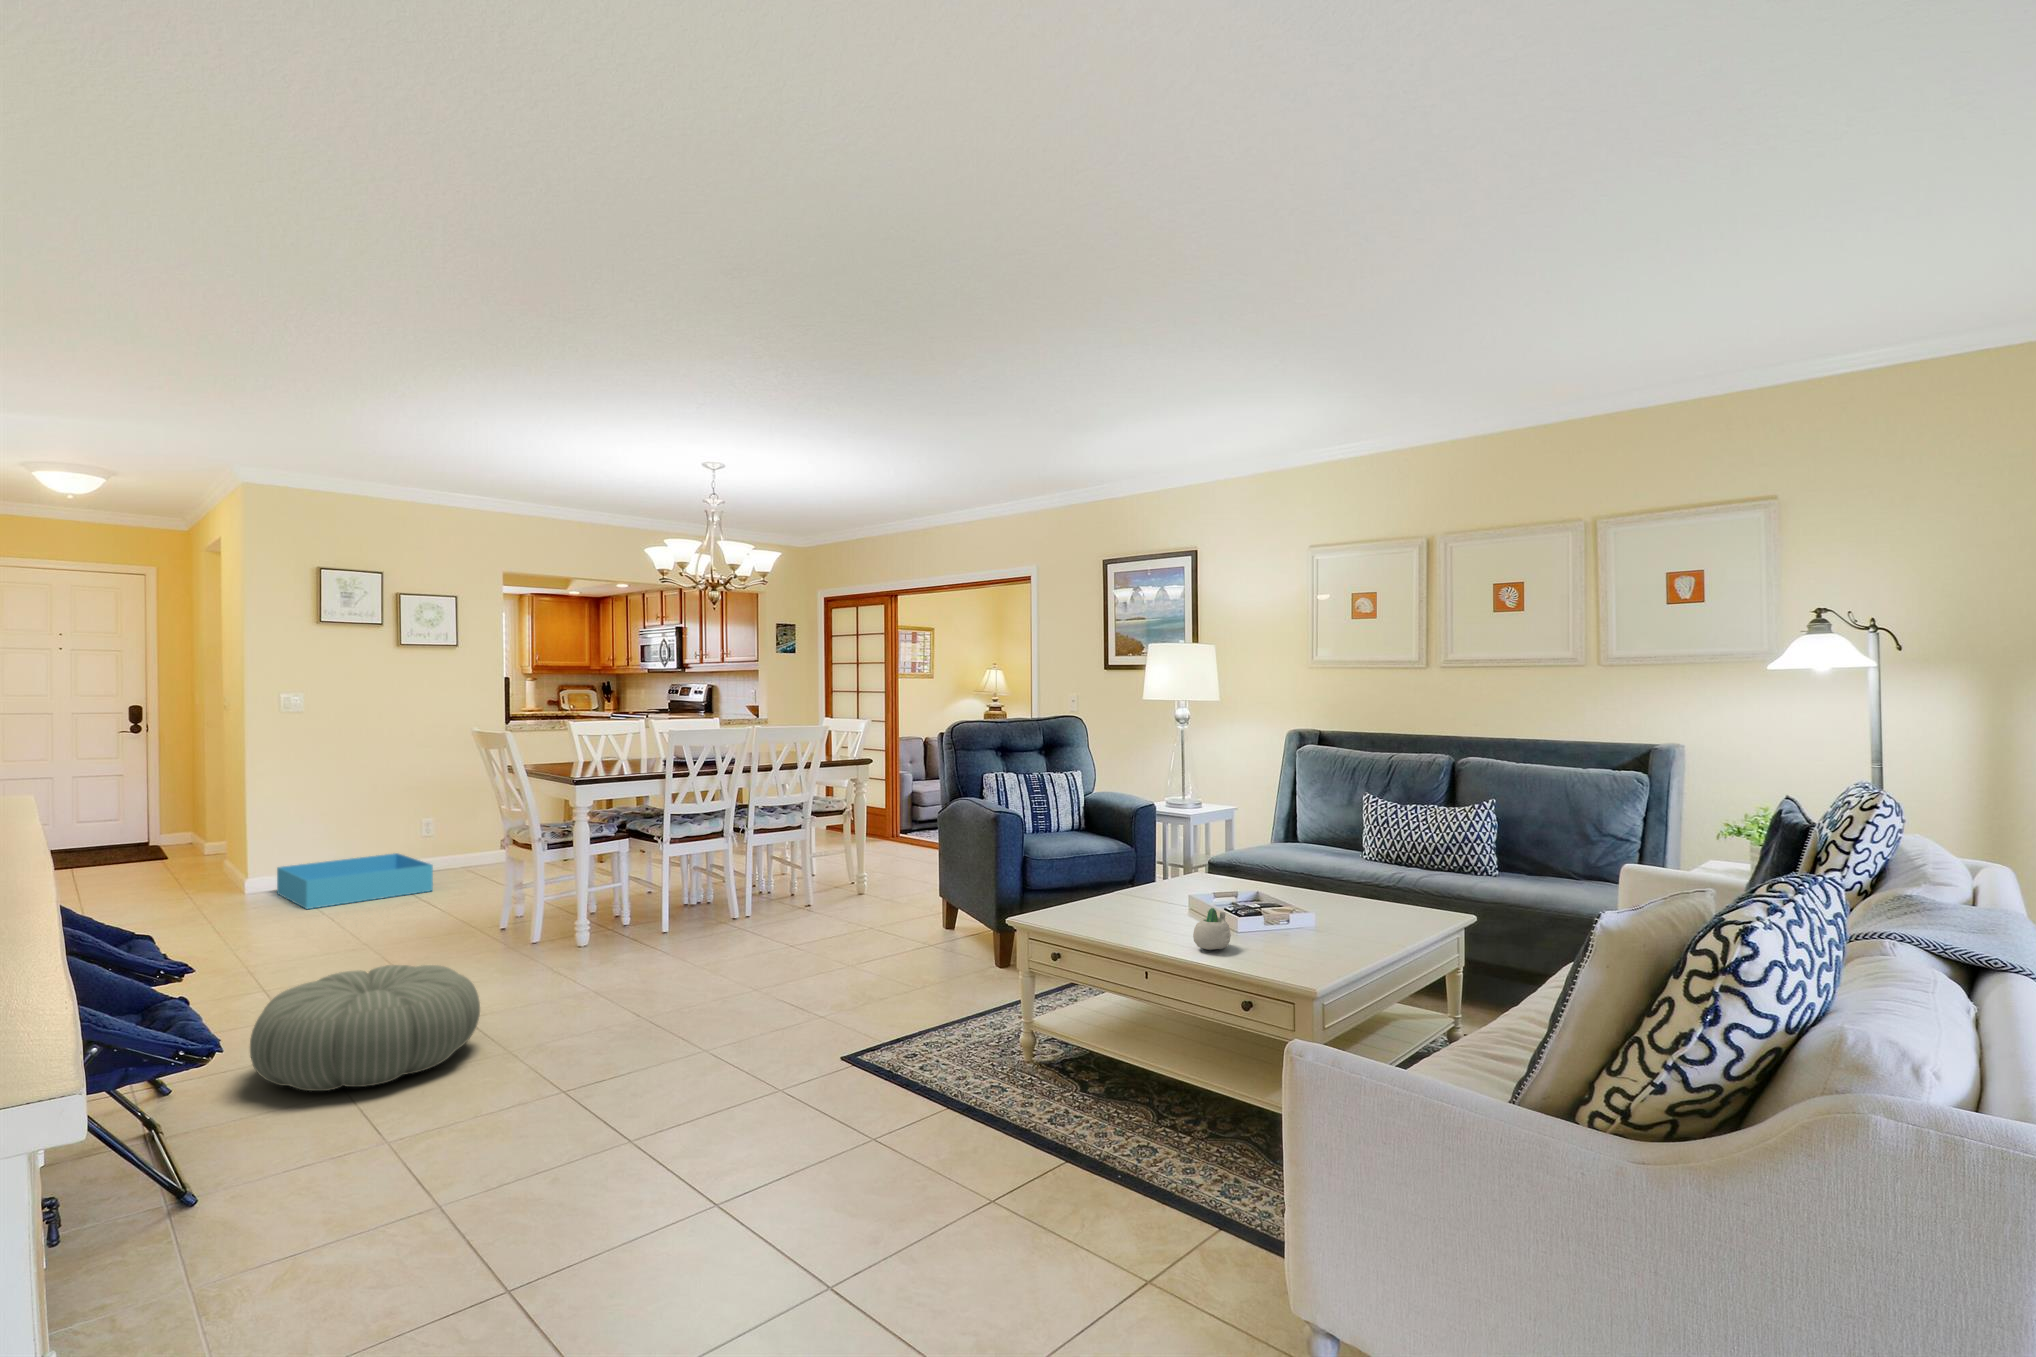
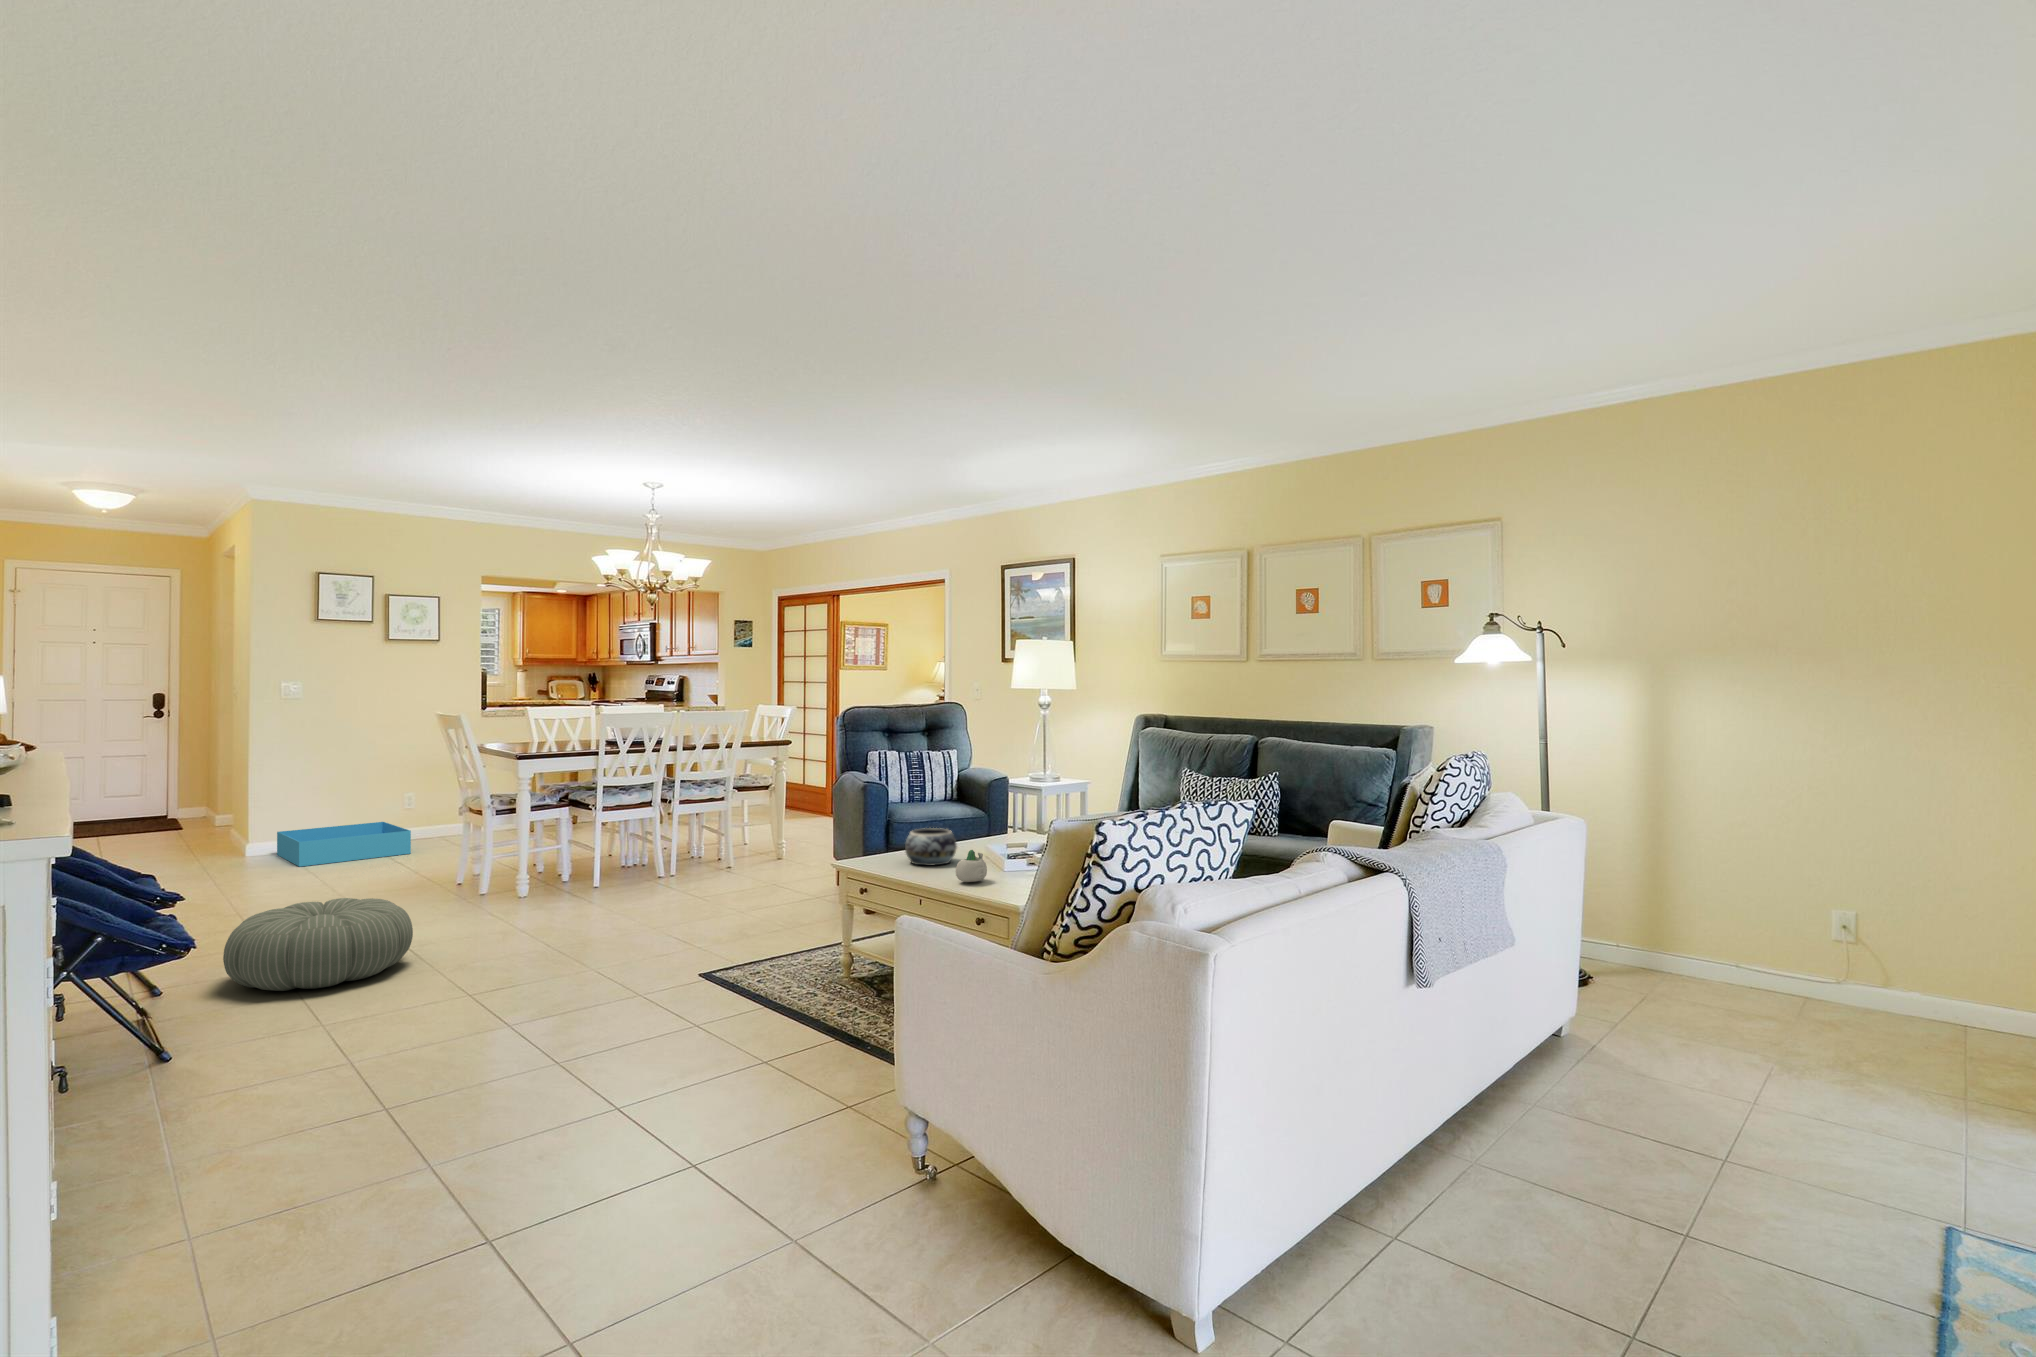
decorative bowl: none [1101,875,1165,924] -> present [905,828,957,866]

